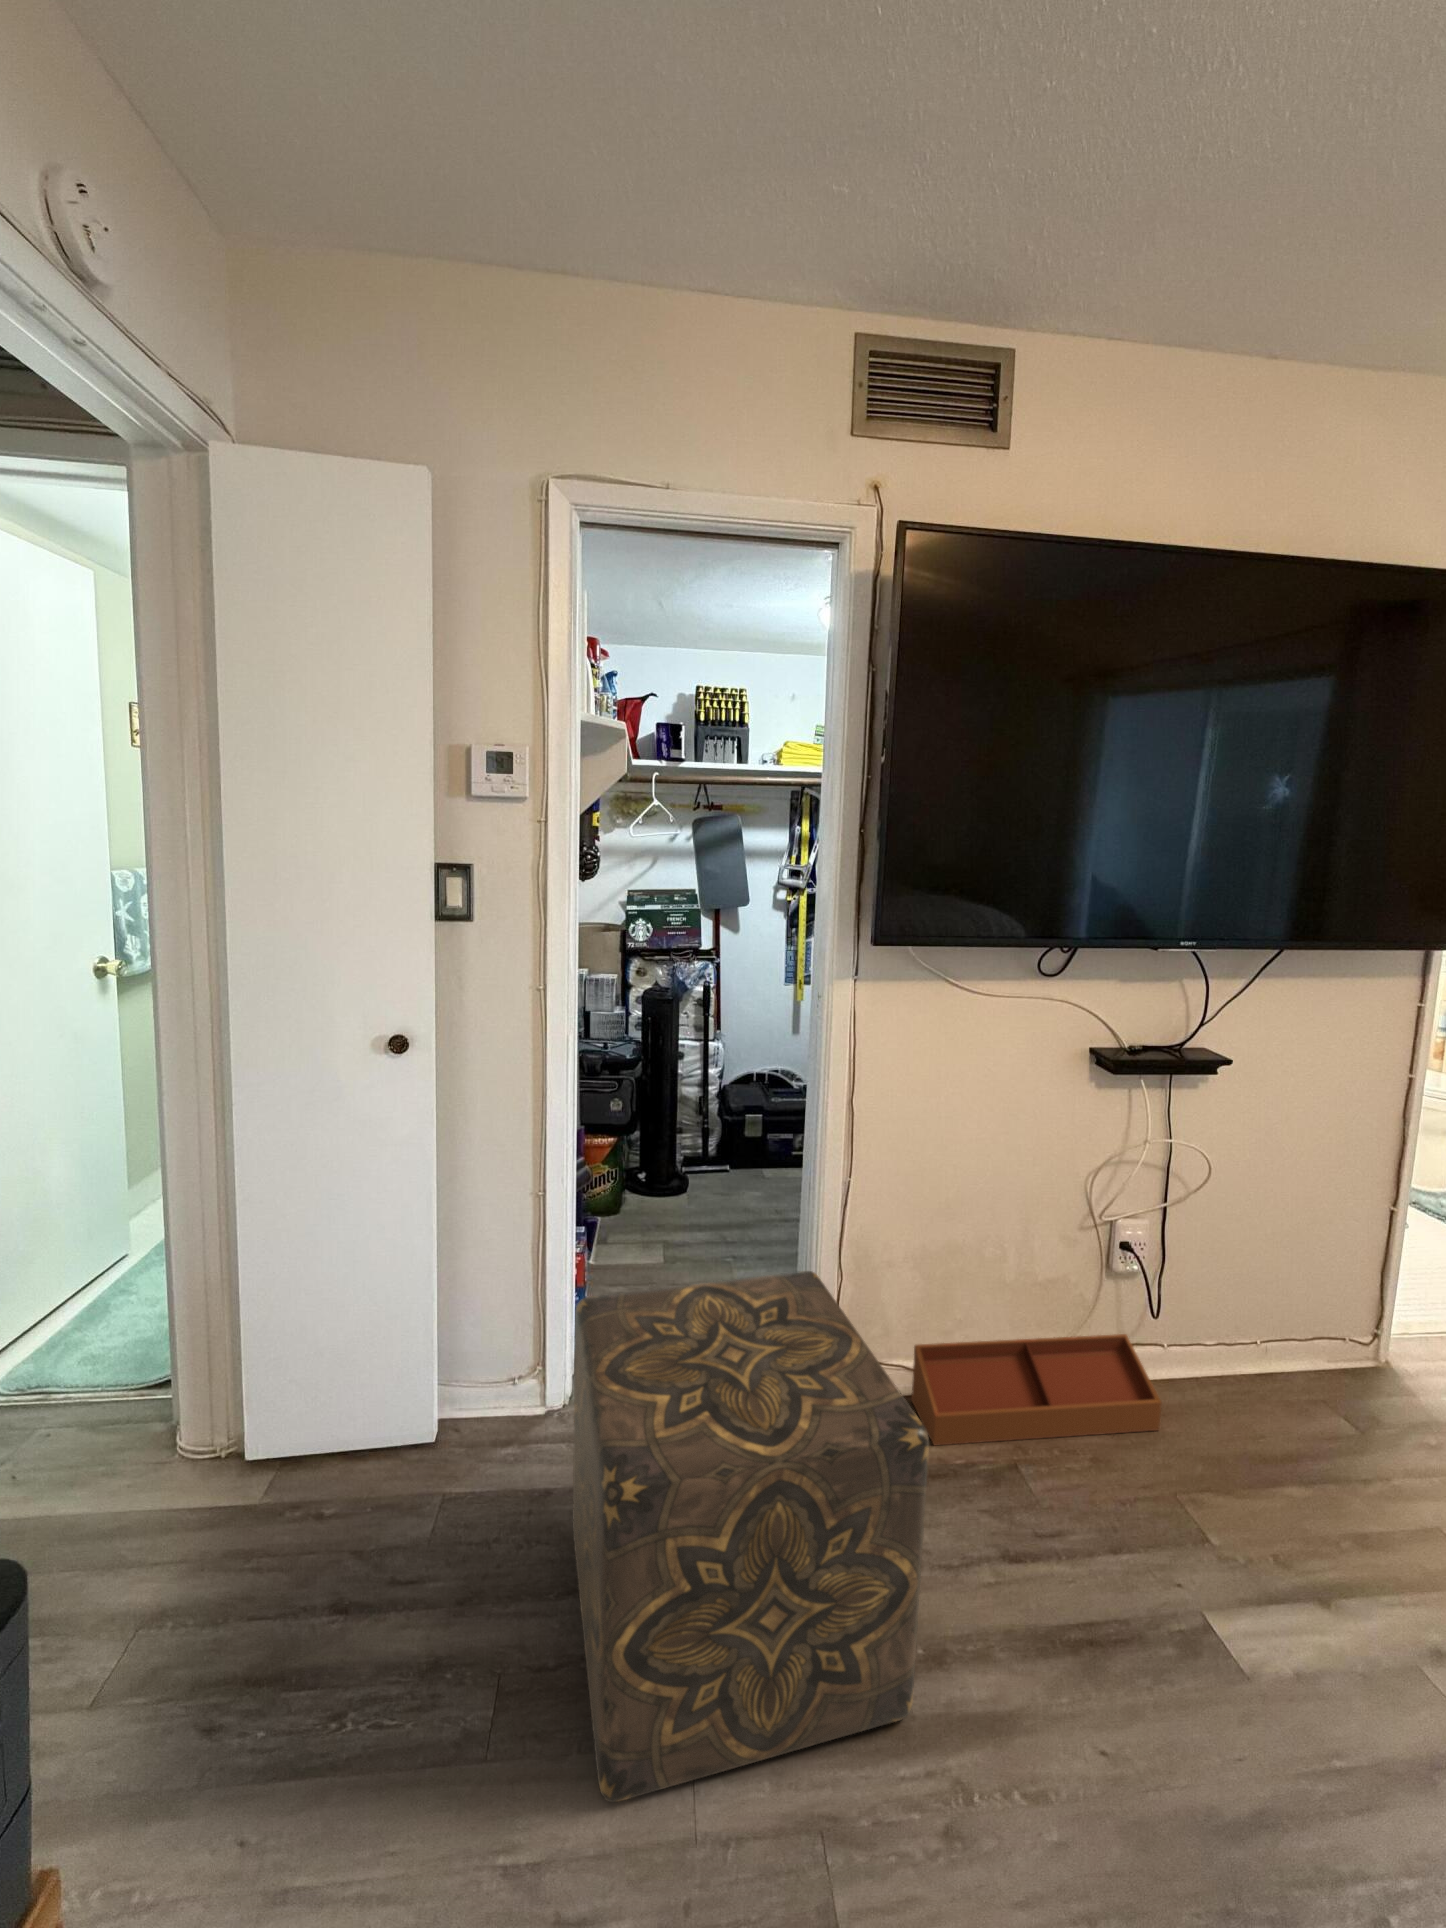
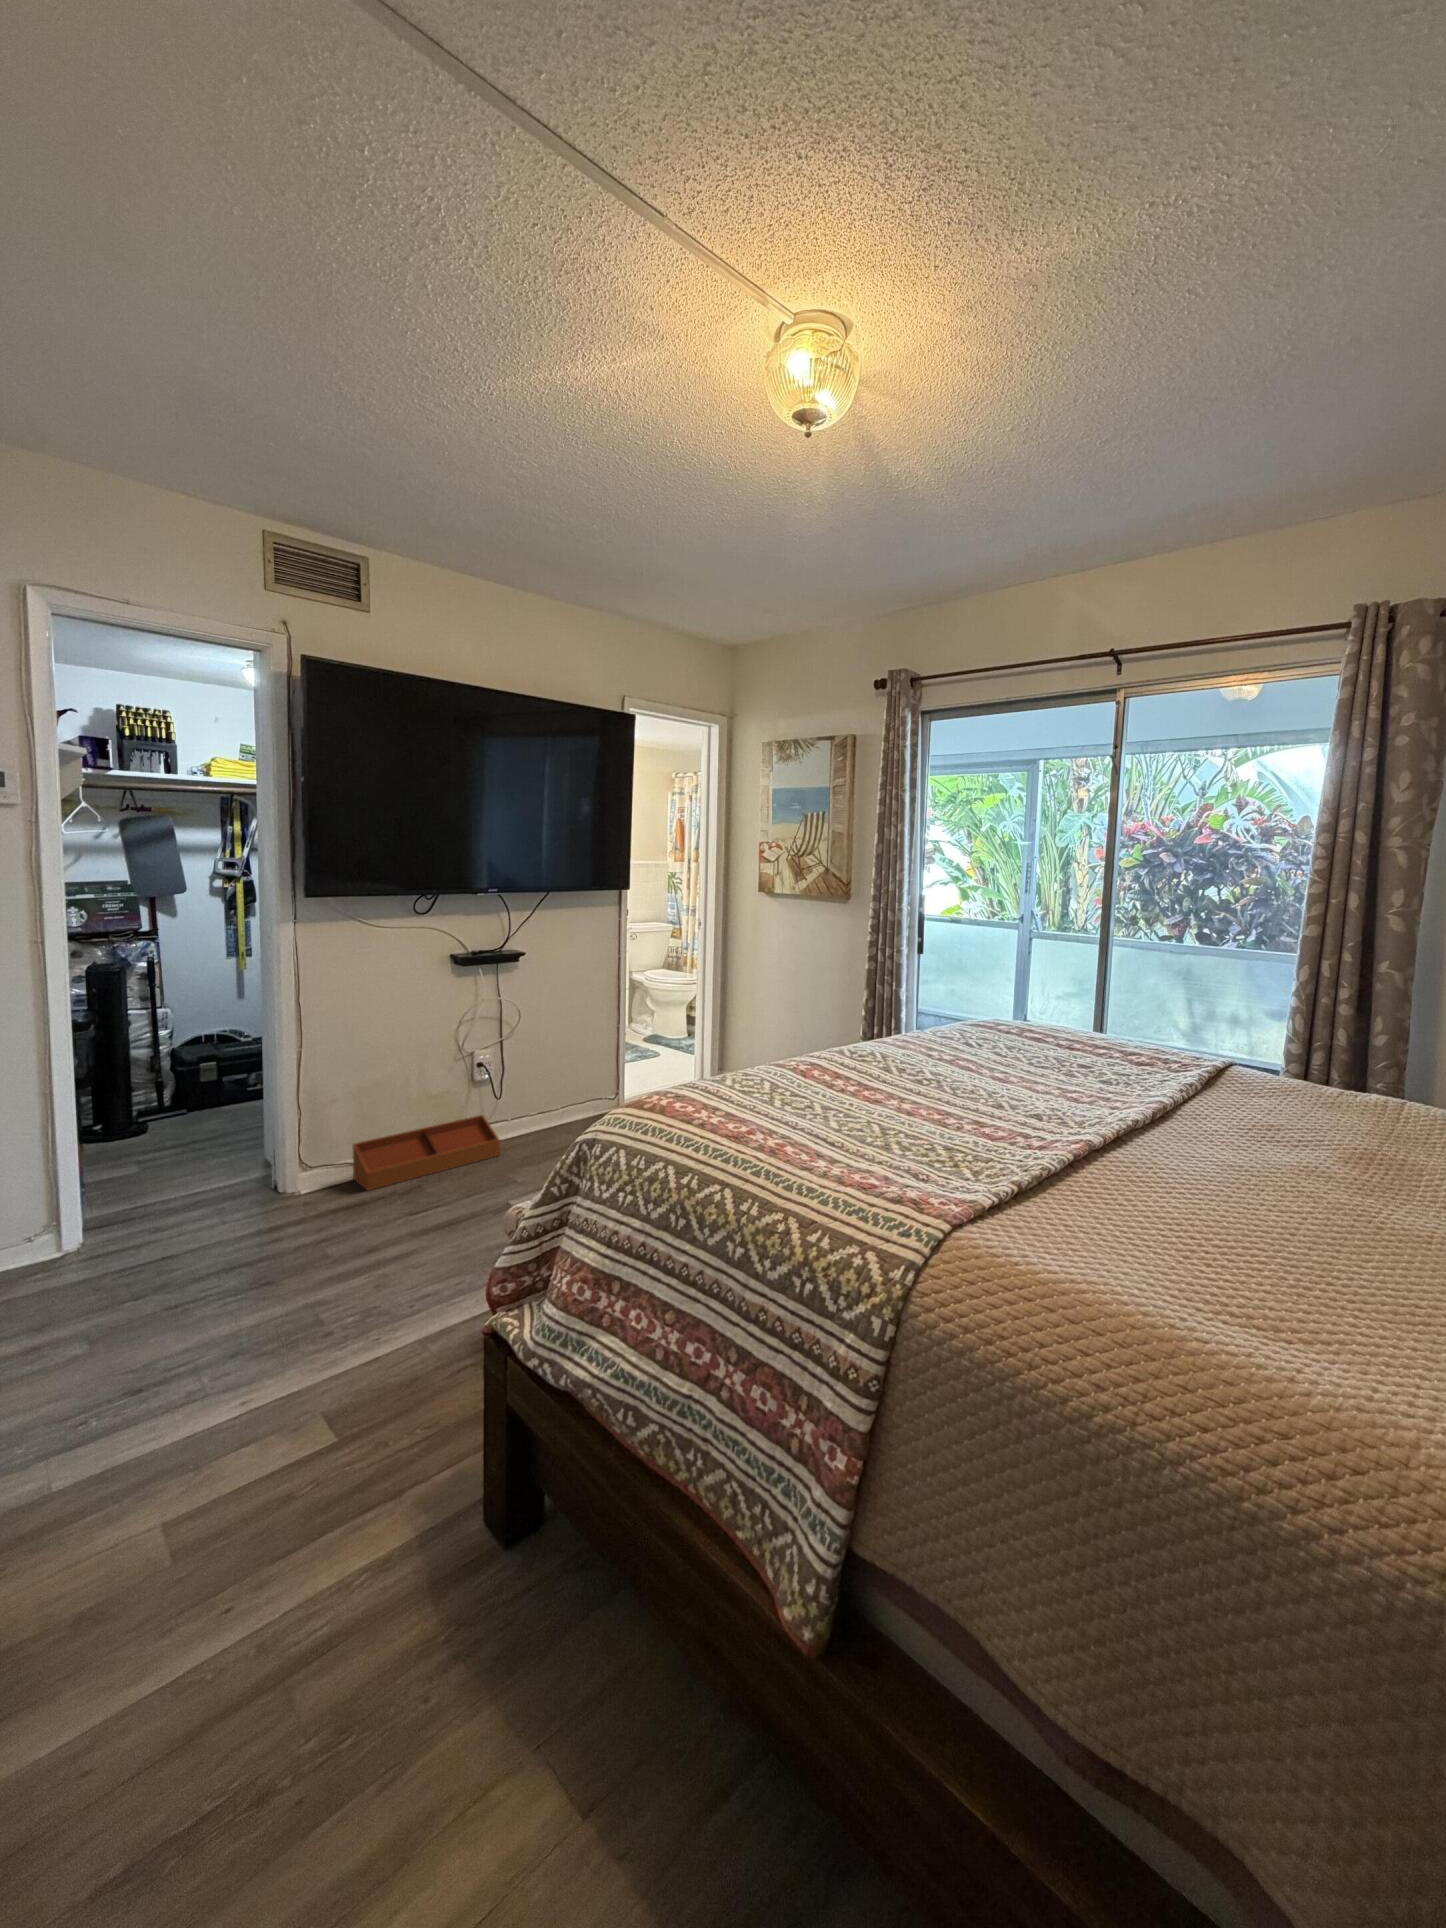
ottoman: present [572,1271,929,1802] -> none [109,1089,353,1333]

